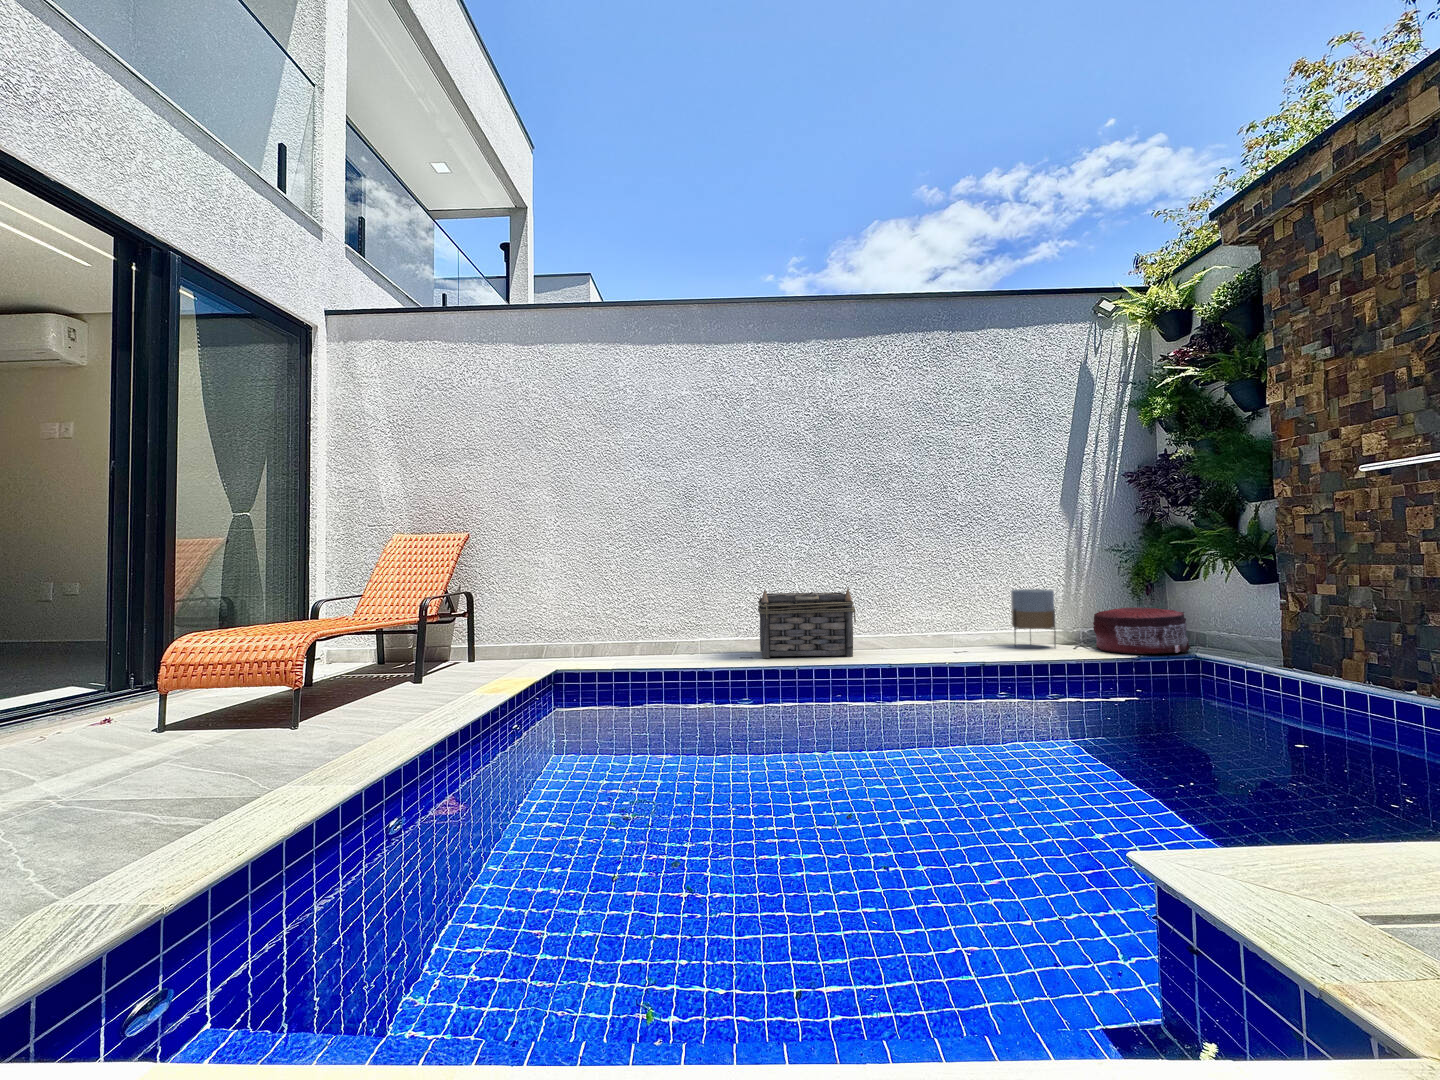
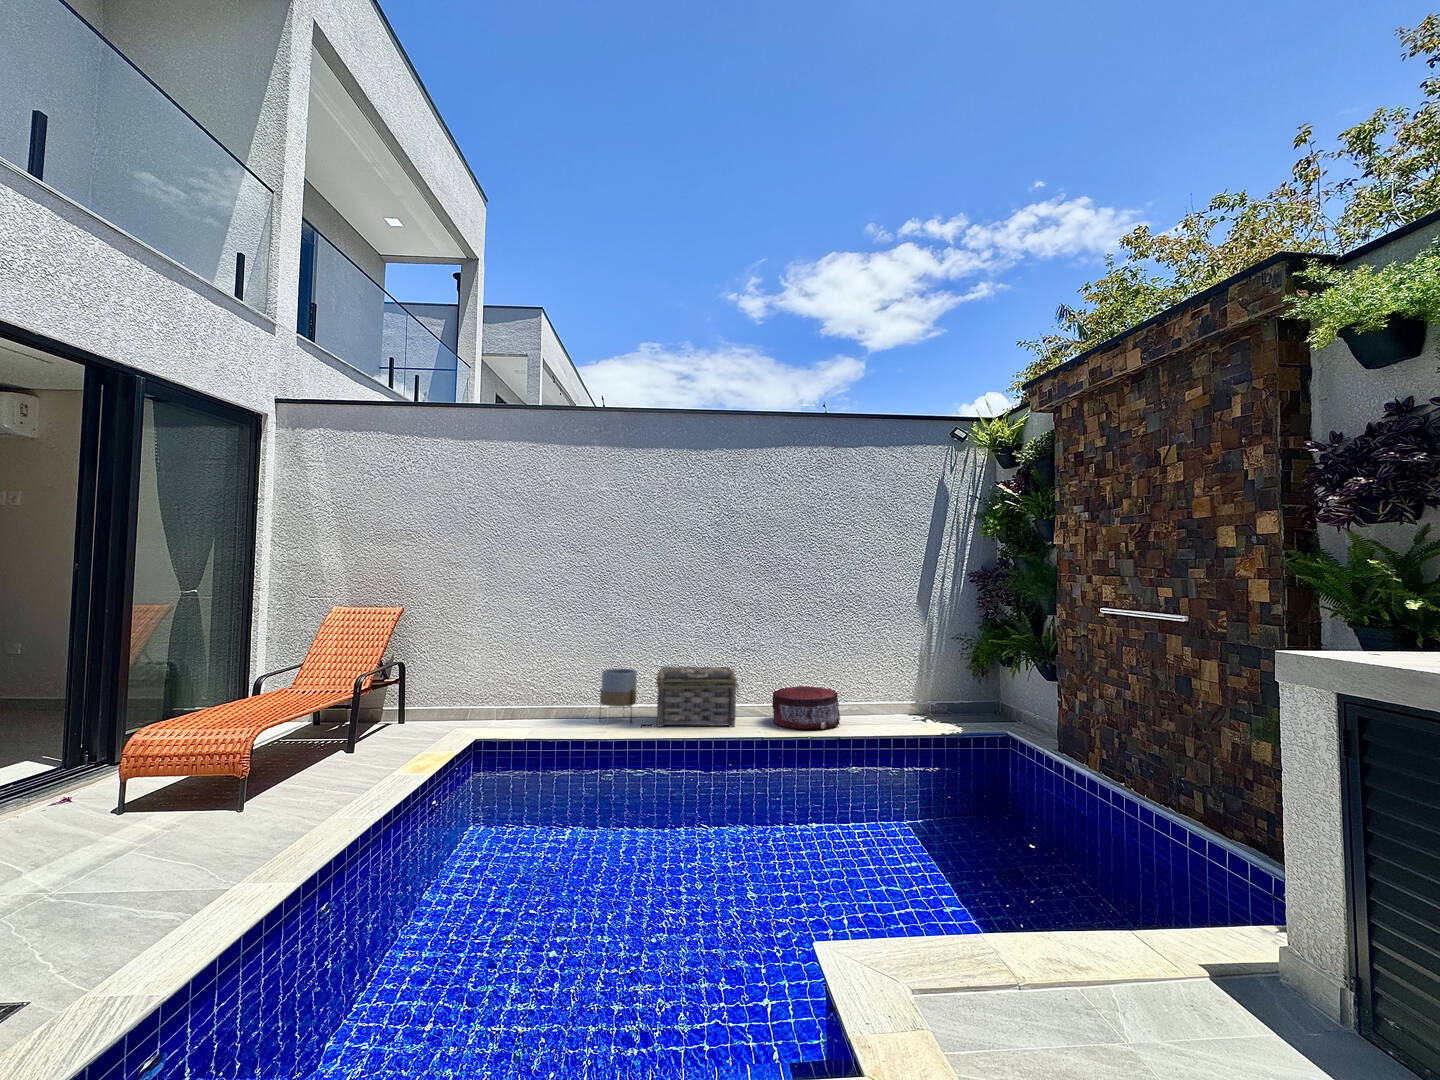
planter: present [1011,589,1056,646] -> present [600,669,637,723]
pouf: present [1093,607,1191,654] -> present [772,686,840,729]

